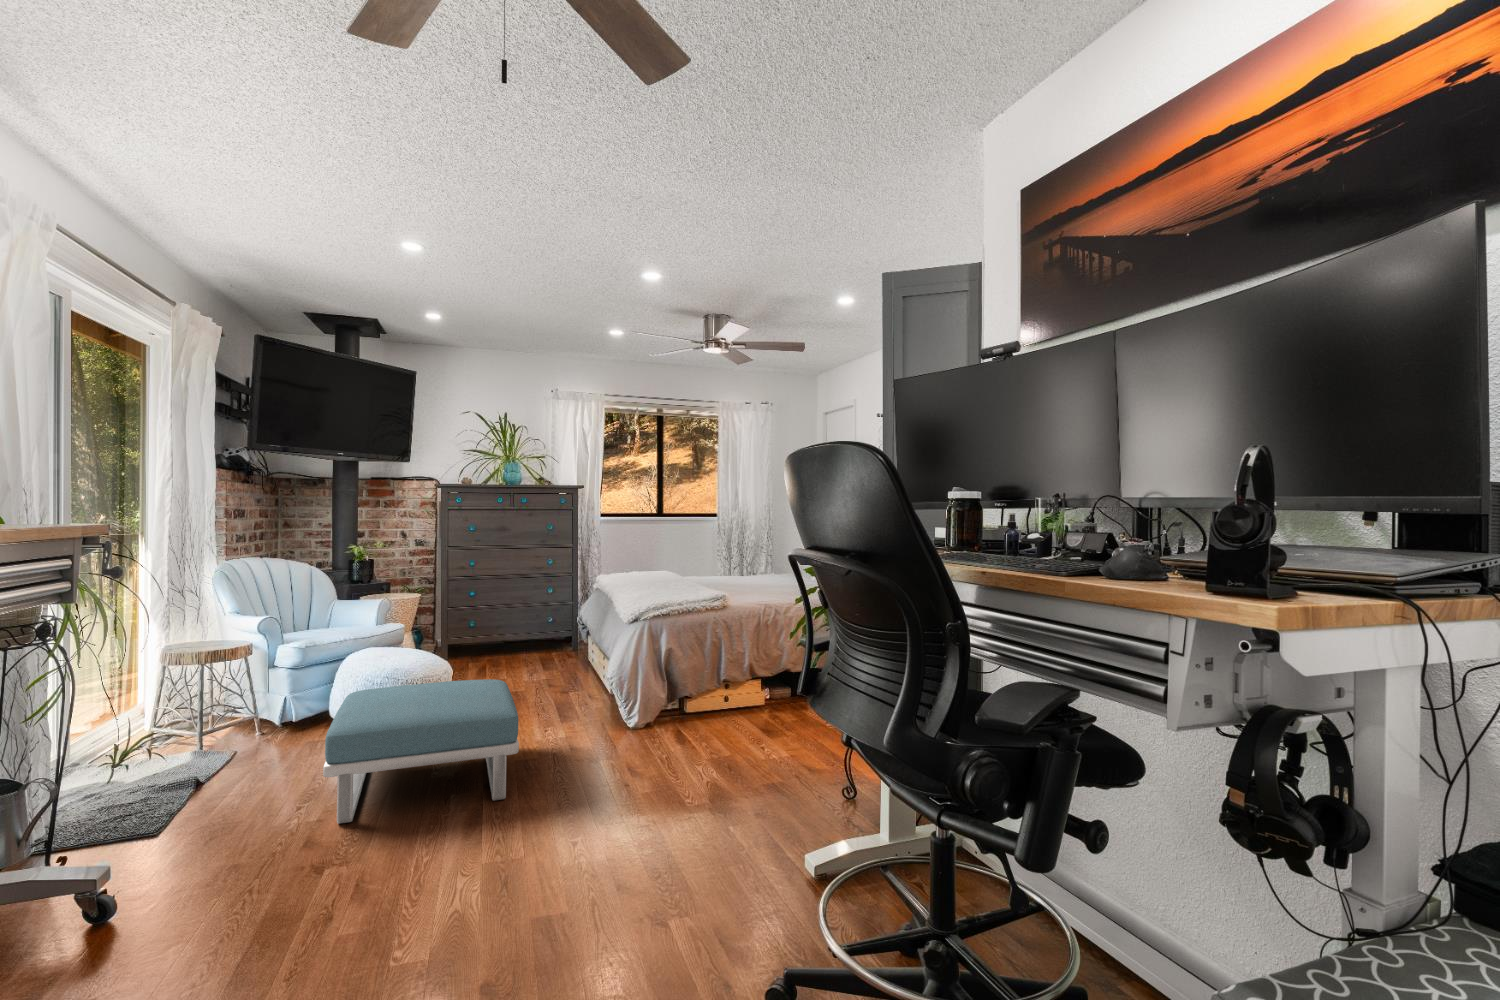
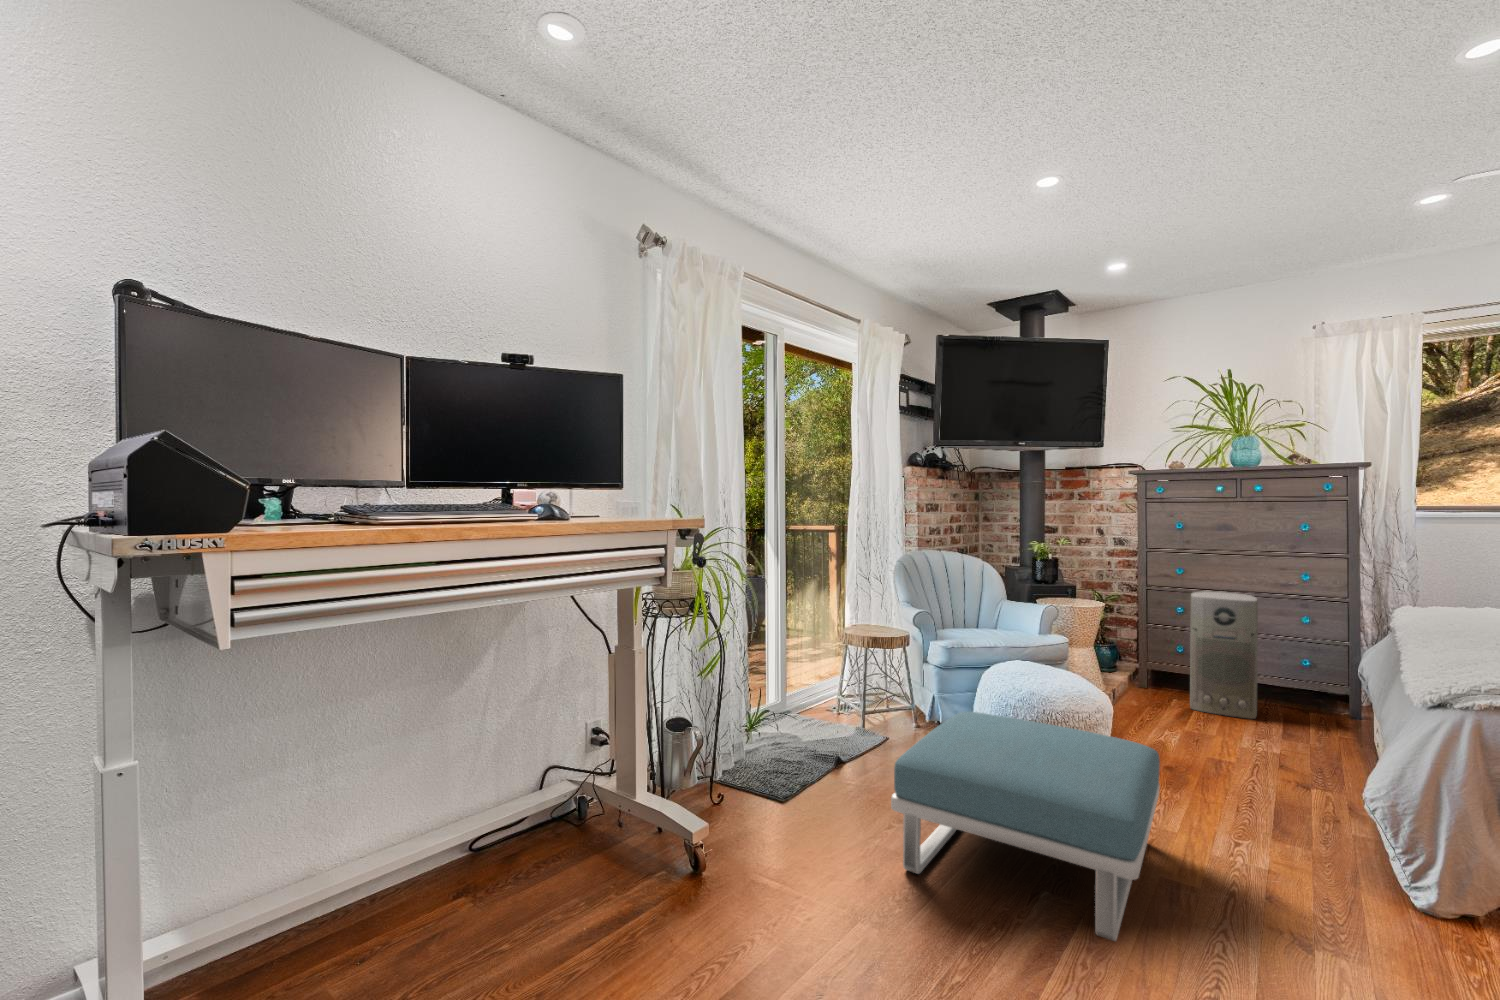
air purifier: none [484,576,528,667] -> present [1190,591,1258,719]

